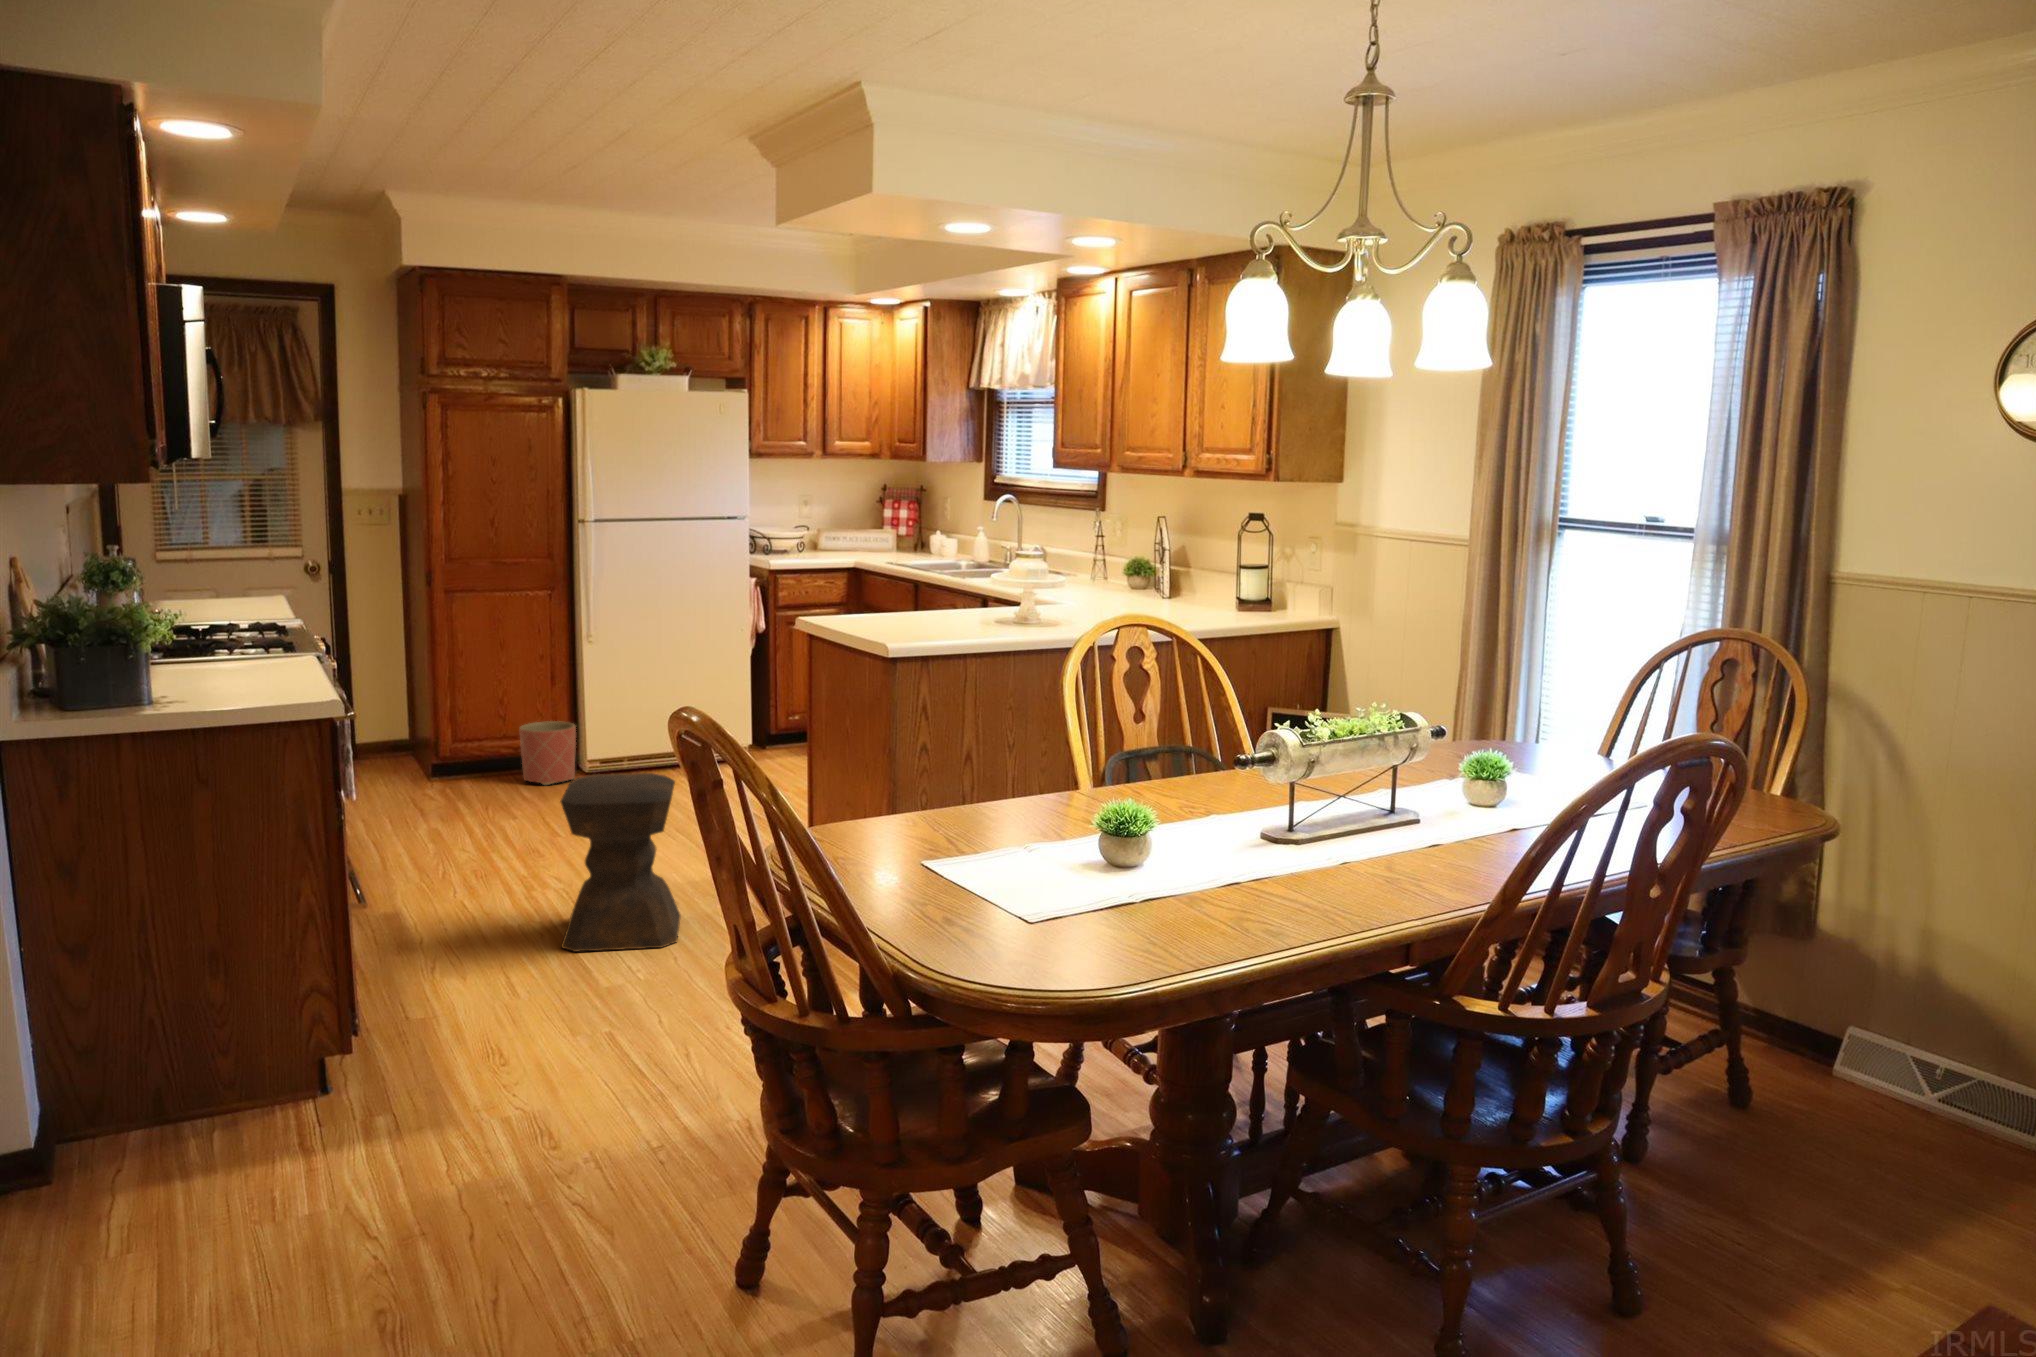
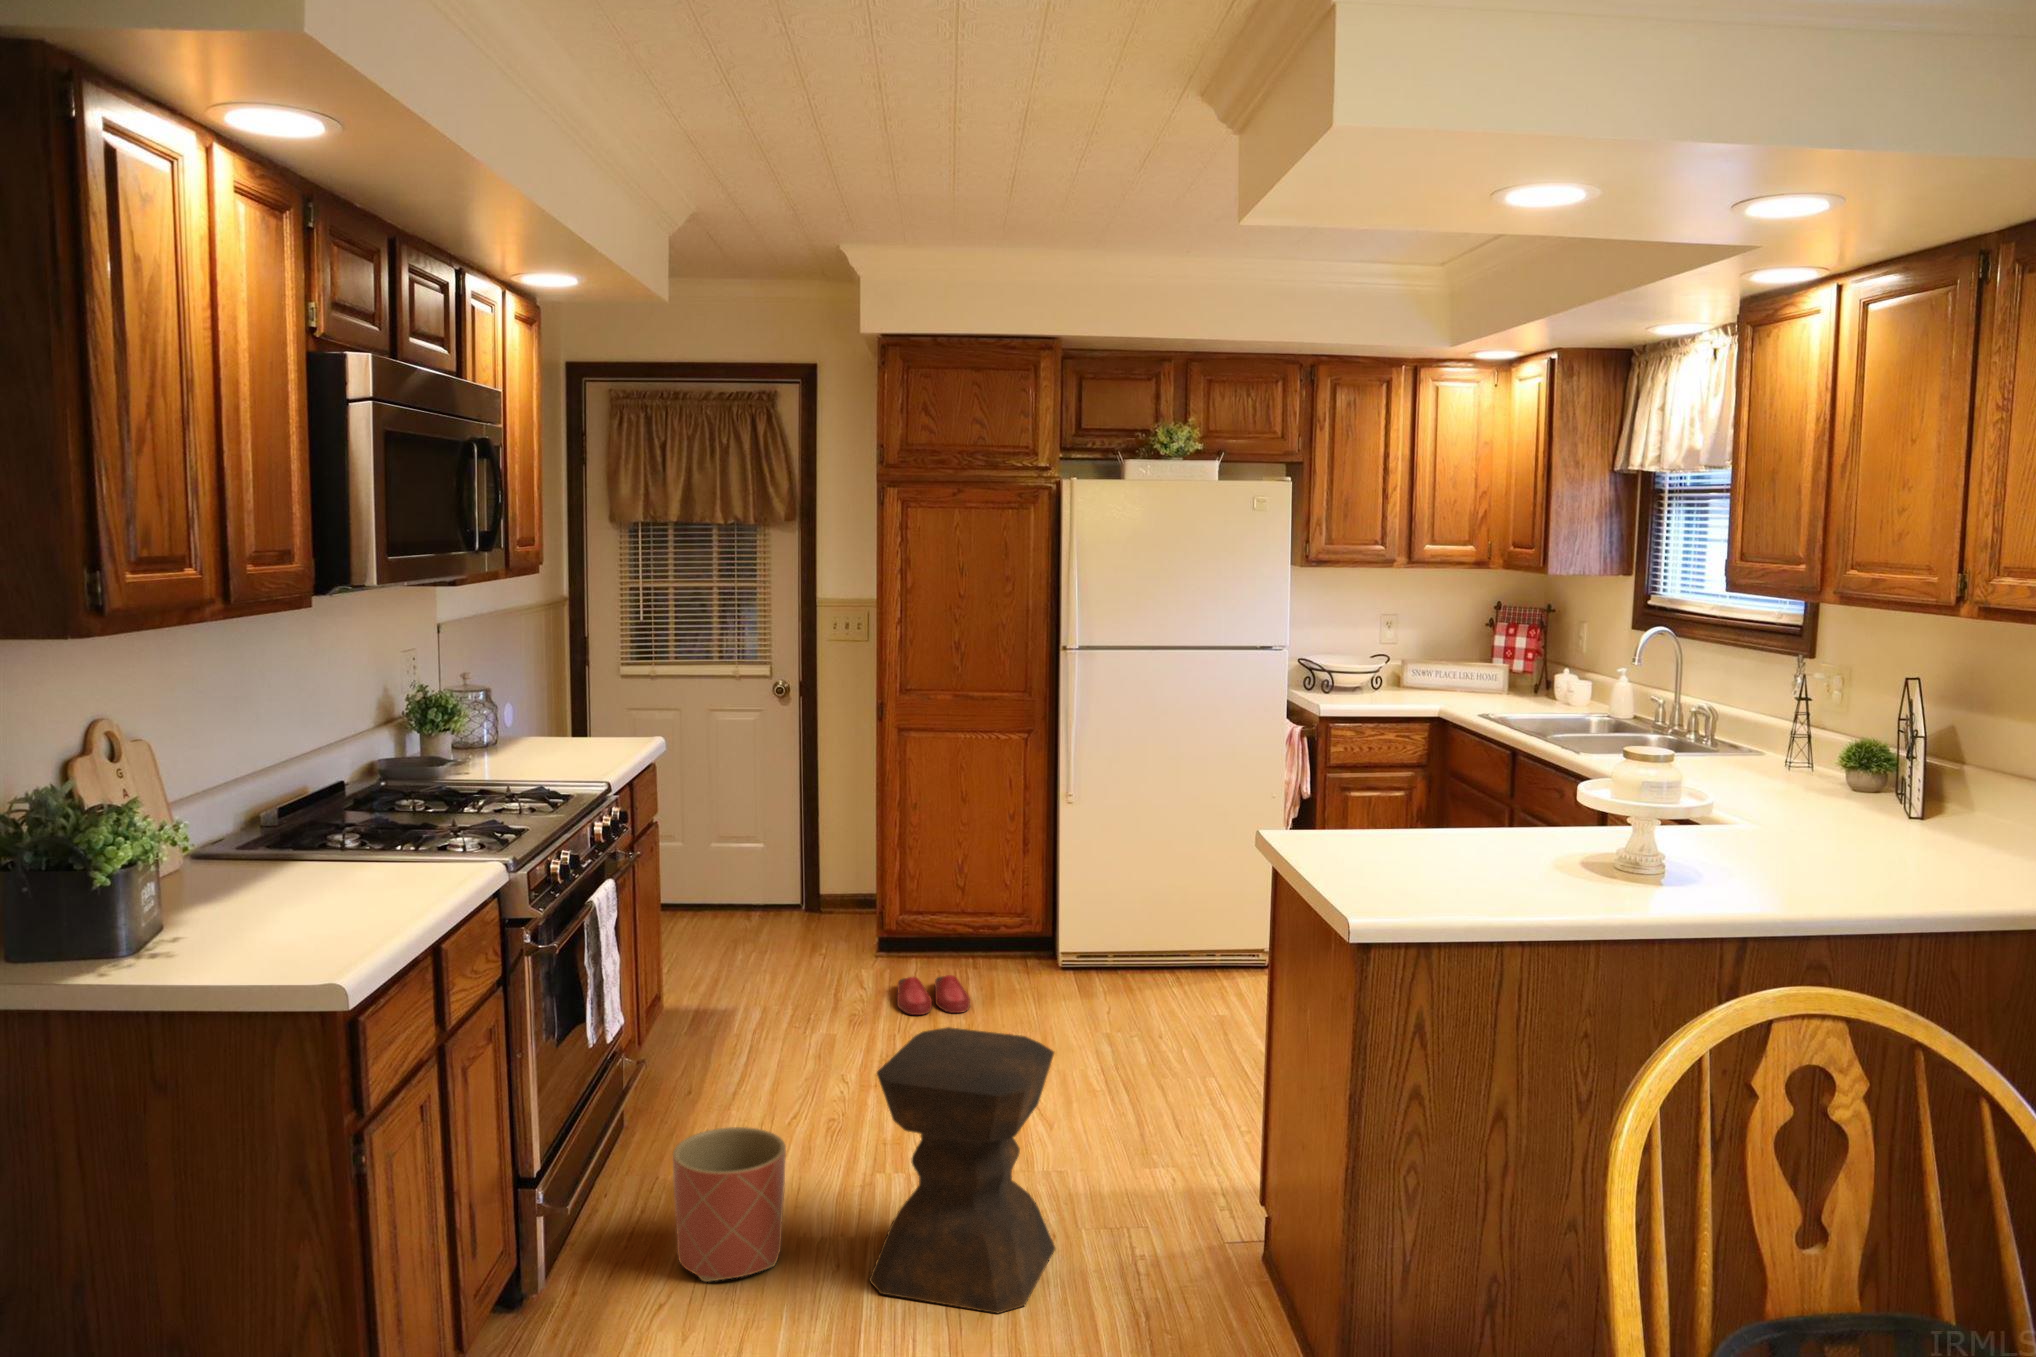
planter: present [520,721,576,785] -> present [673,1127,786,1282]
slippers: none [459,784,528,815] -> present [897,975,970,1015]

